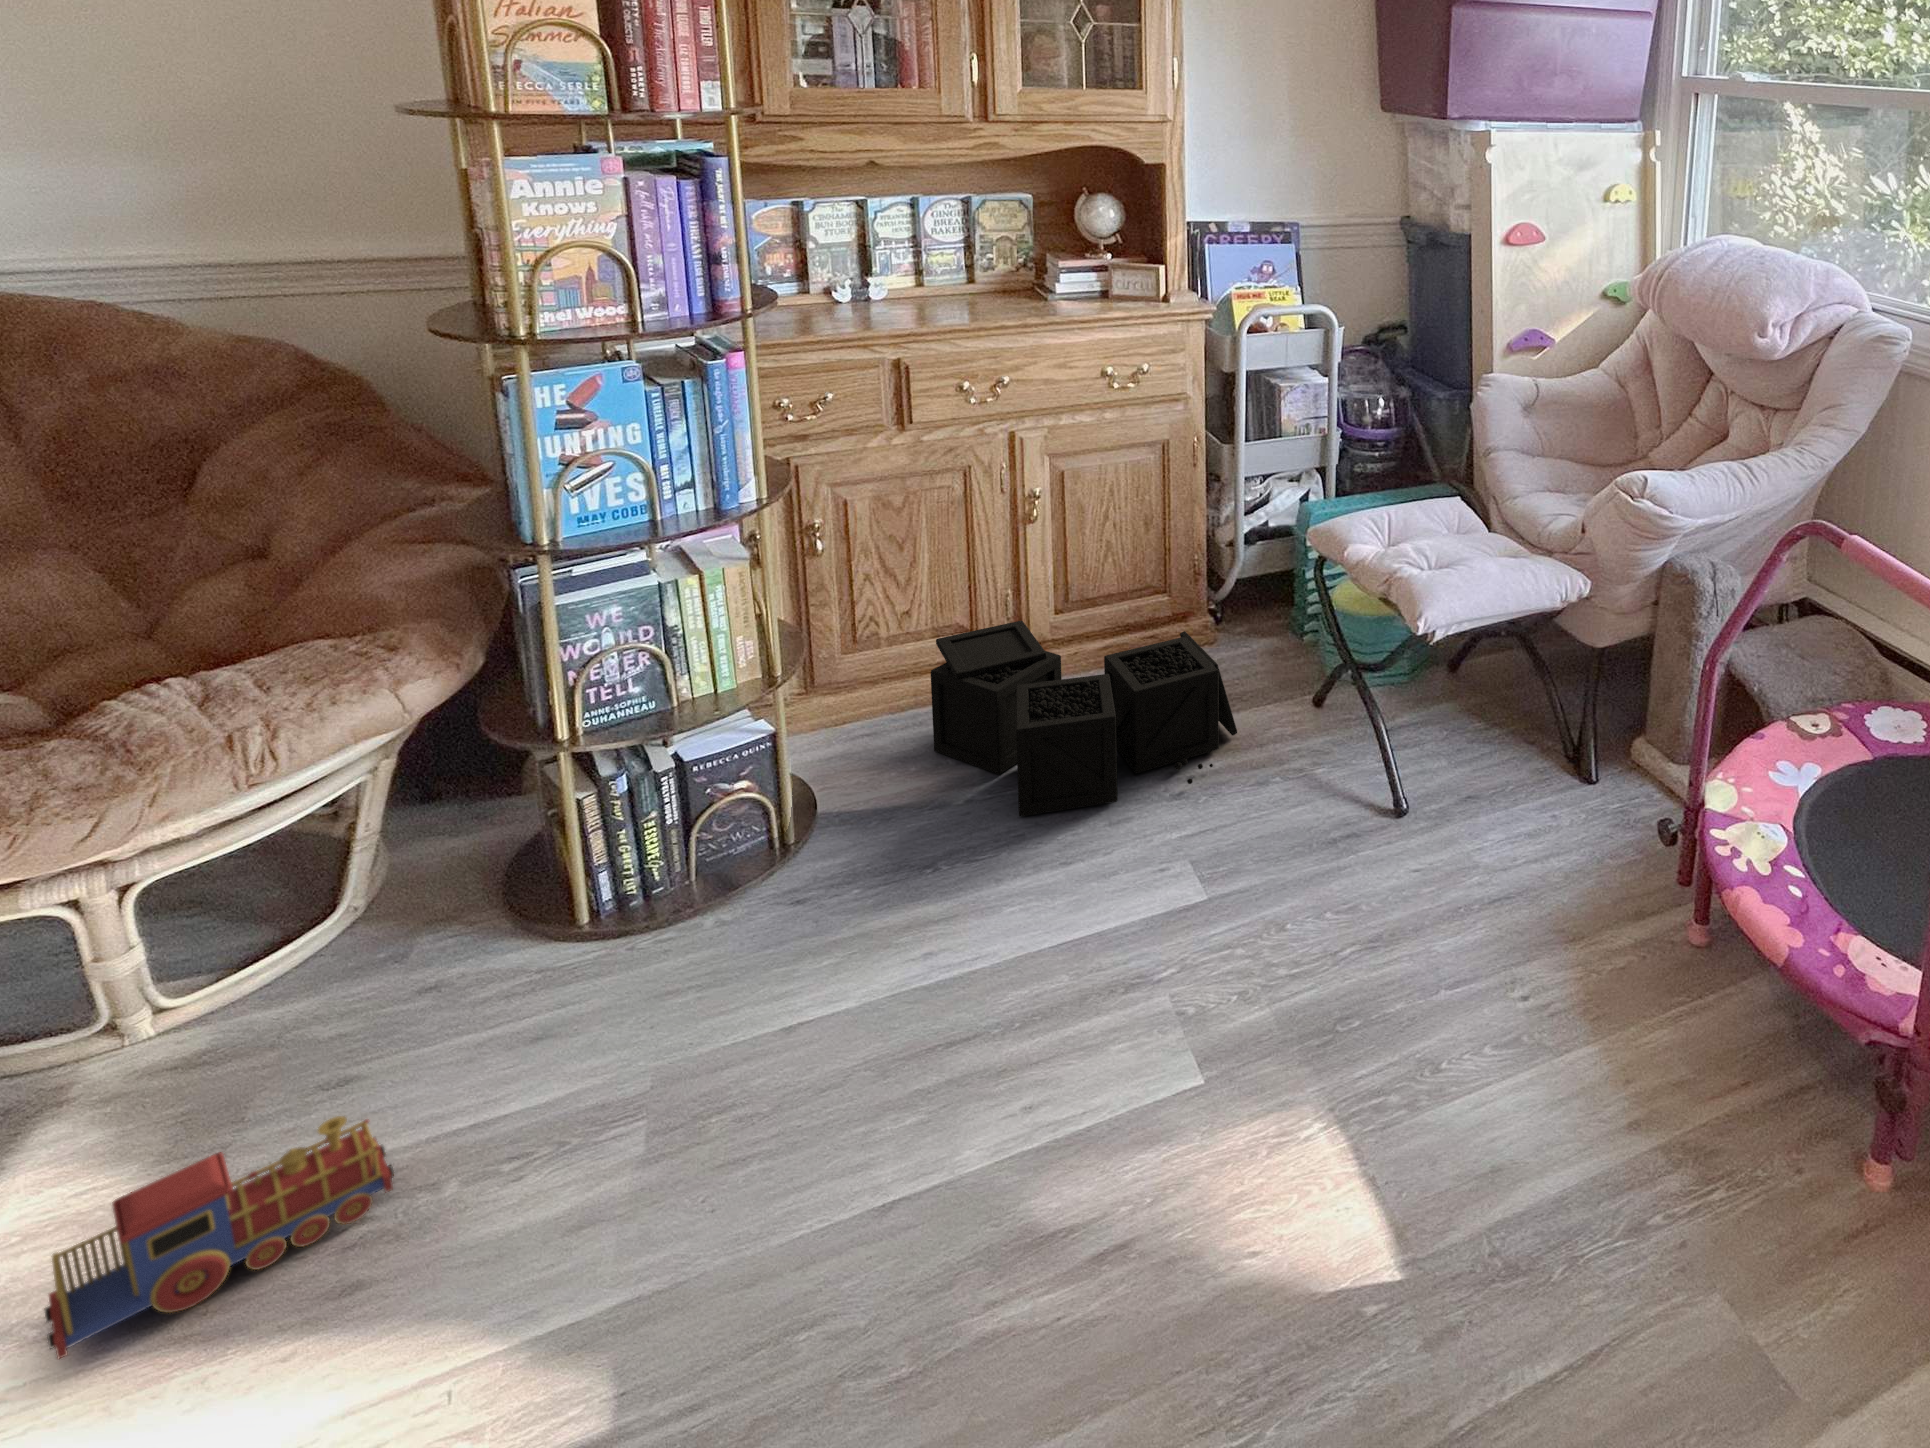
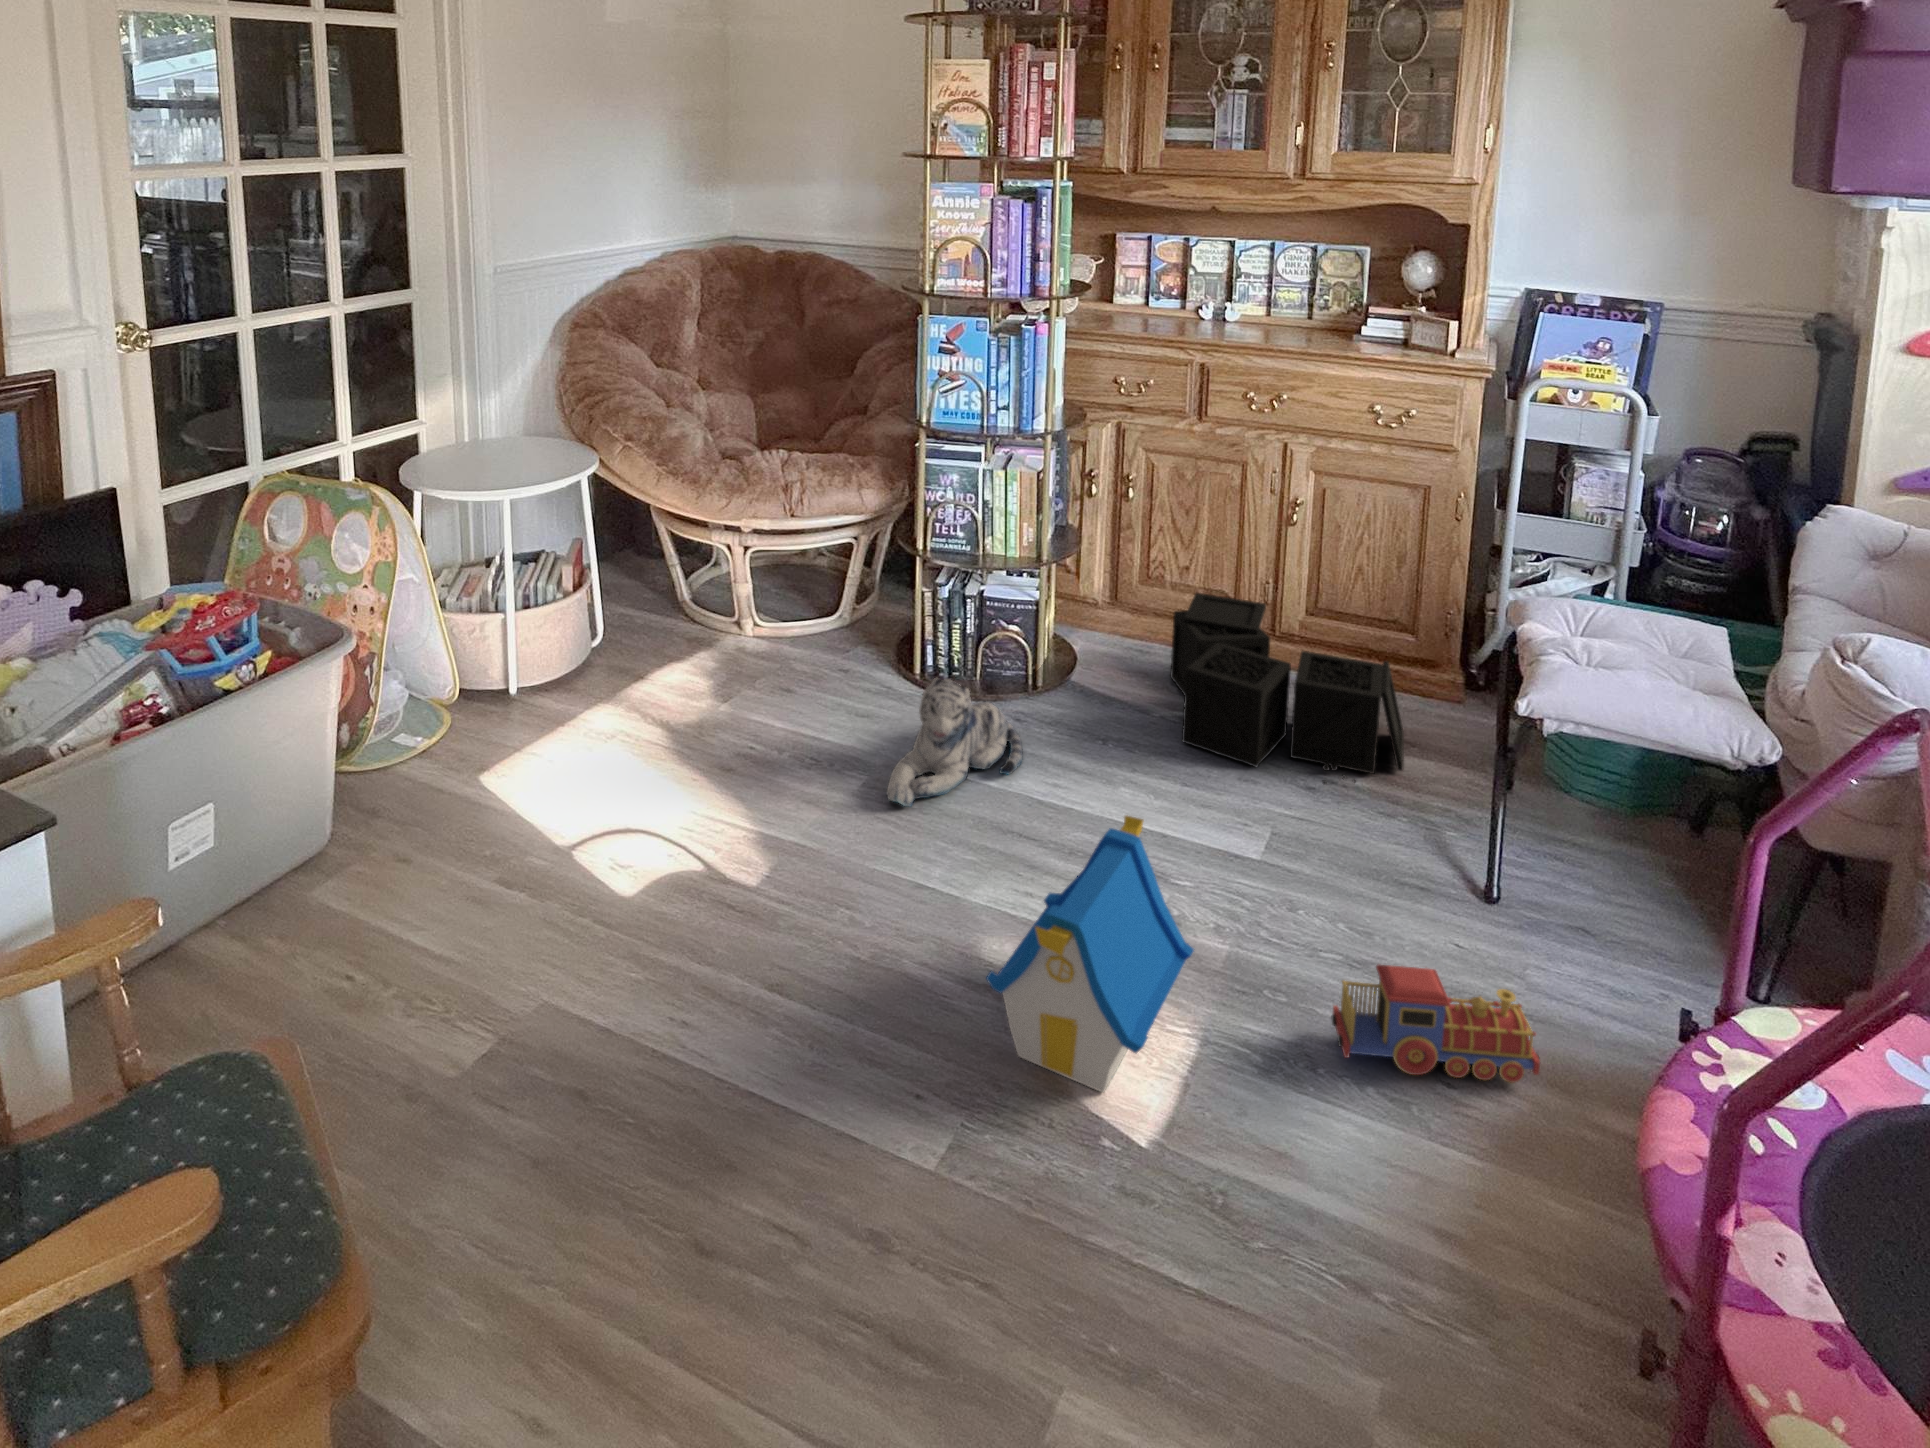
plush toy: none [695,891,865,1115] -> present [887,678,1023,806]
toy house: none [1107,915,1355,1275] -> present [986,815,1193,1092]
toy train: present [45,1116,394,1359] -> present [1331,965,1540,1083]

